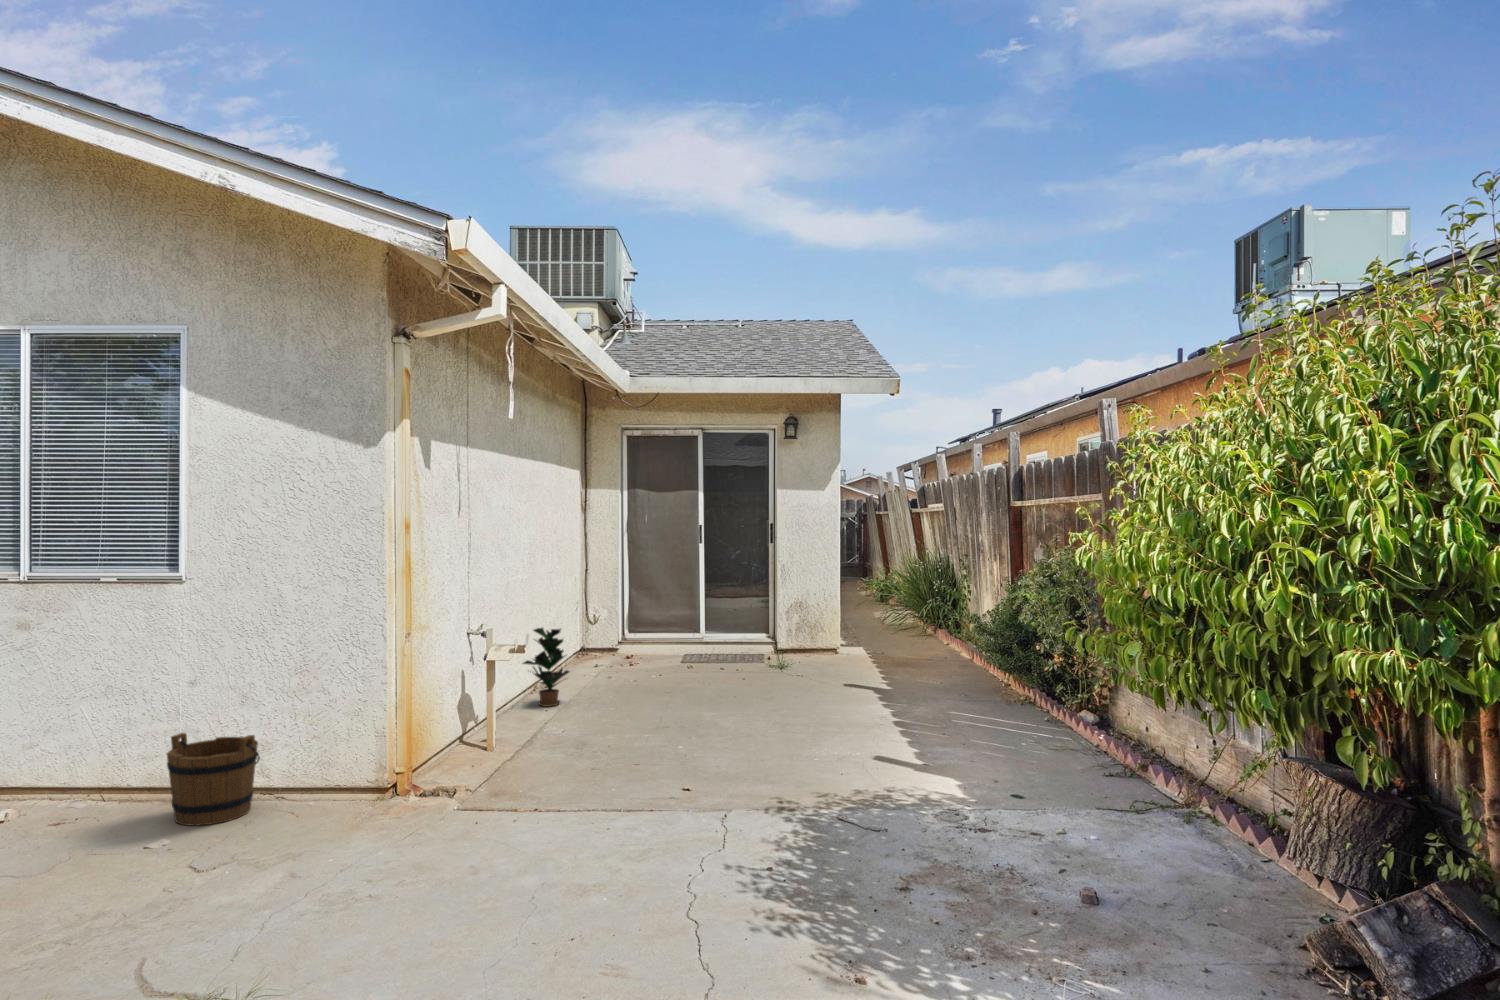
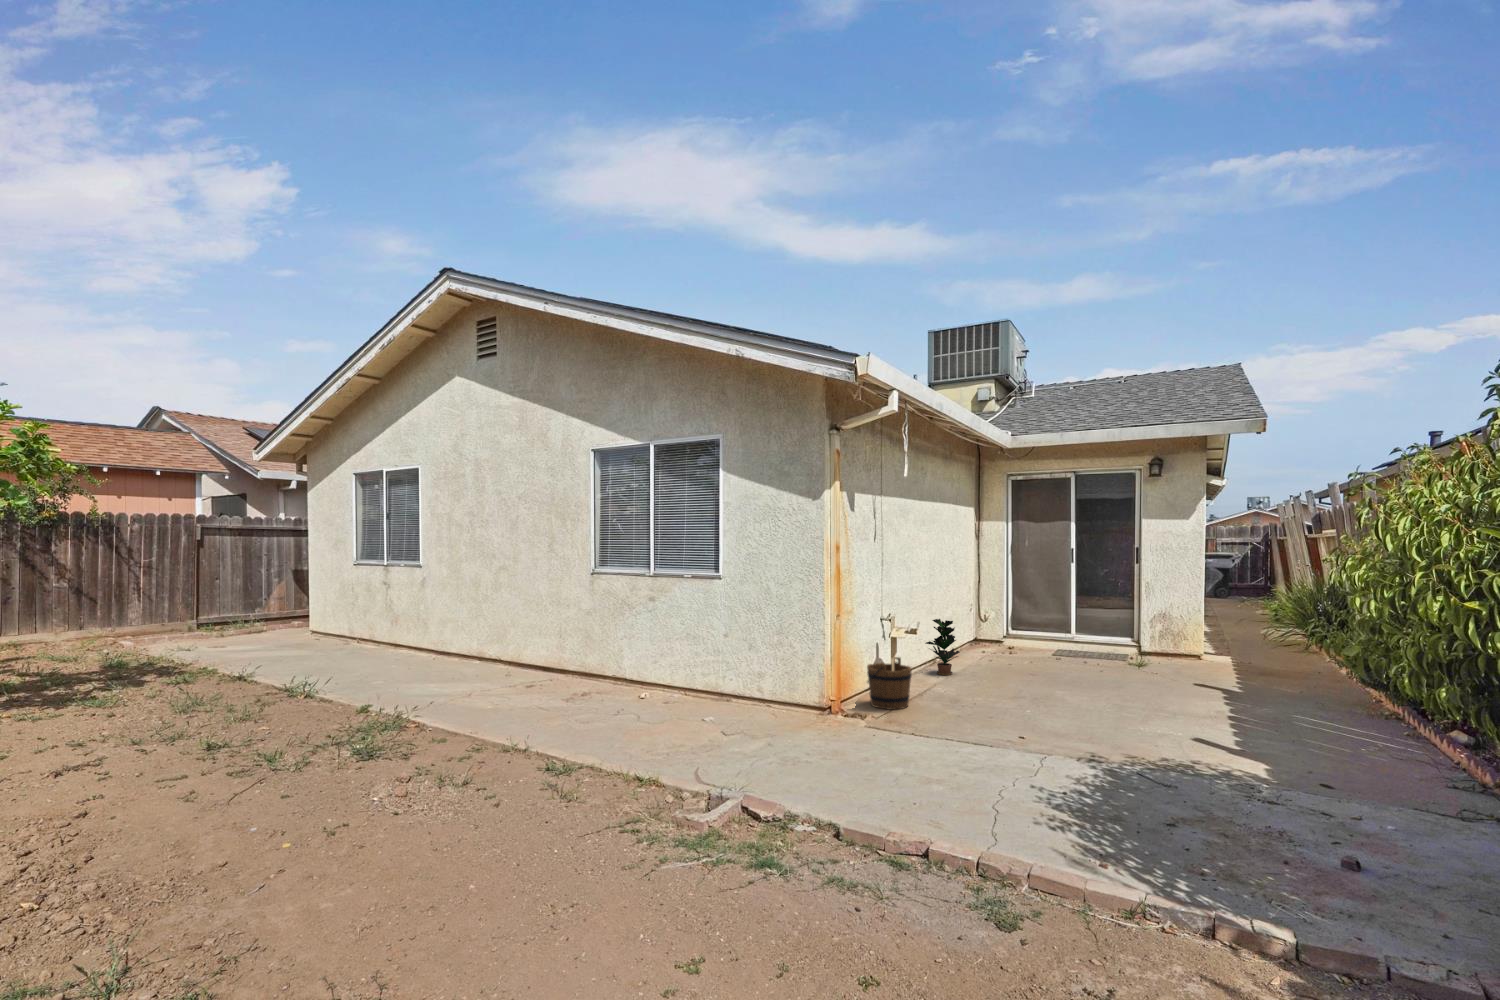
bucket: present [167,733,260,826] -> present [867,657,911,709]

